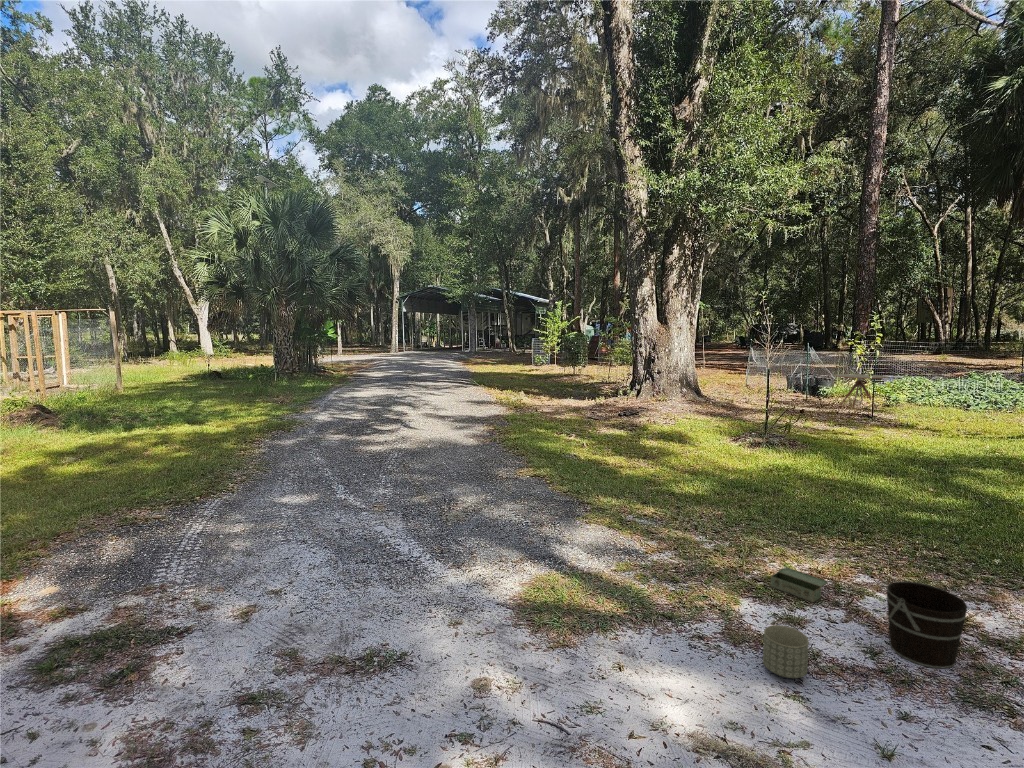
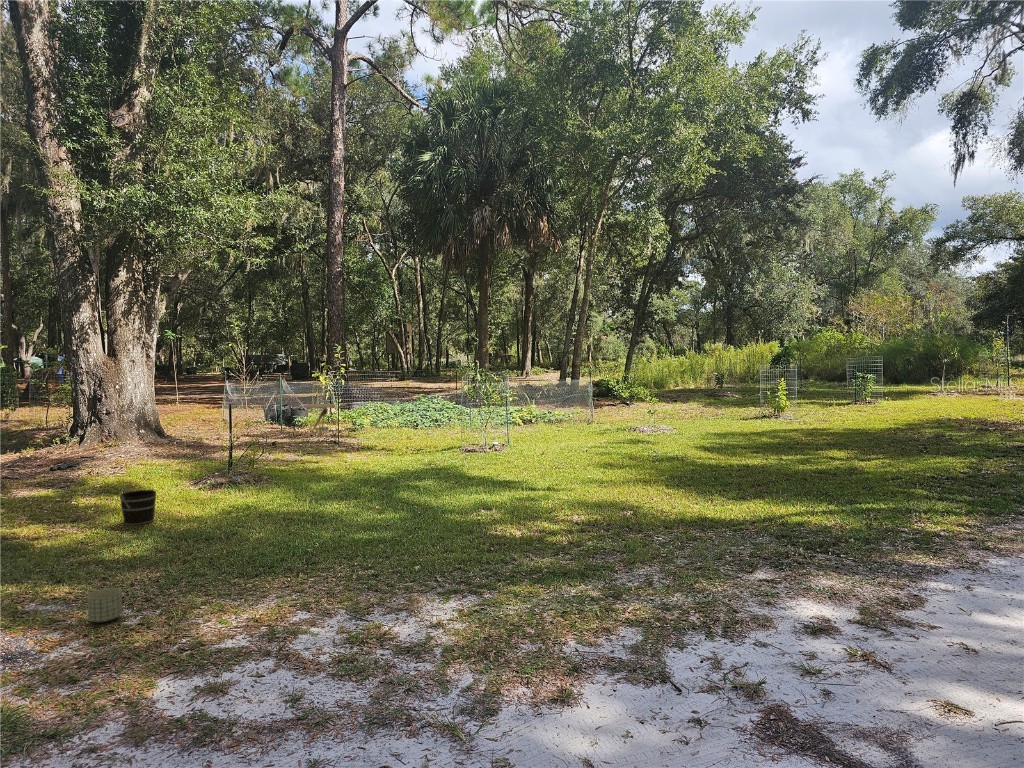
toolbox: present [770,568,828,602] -> none [190,594,242,617]
bucket: present [887,581,967,668] -> present [120,489,156,525]
planter: present [763,625,809,678] -> present [87,588,123,623]

